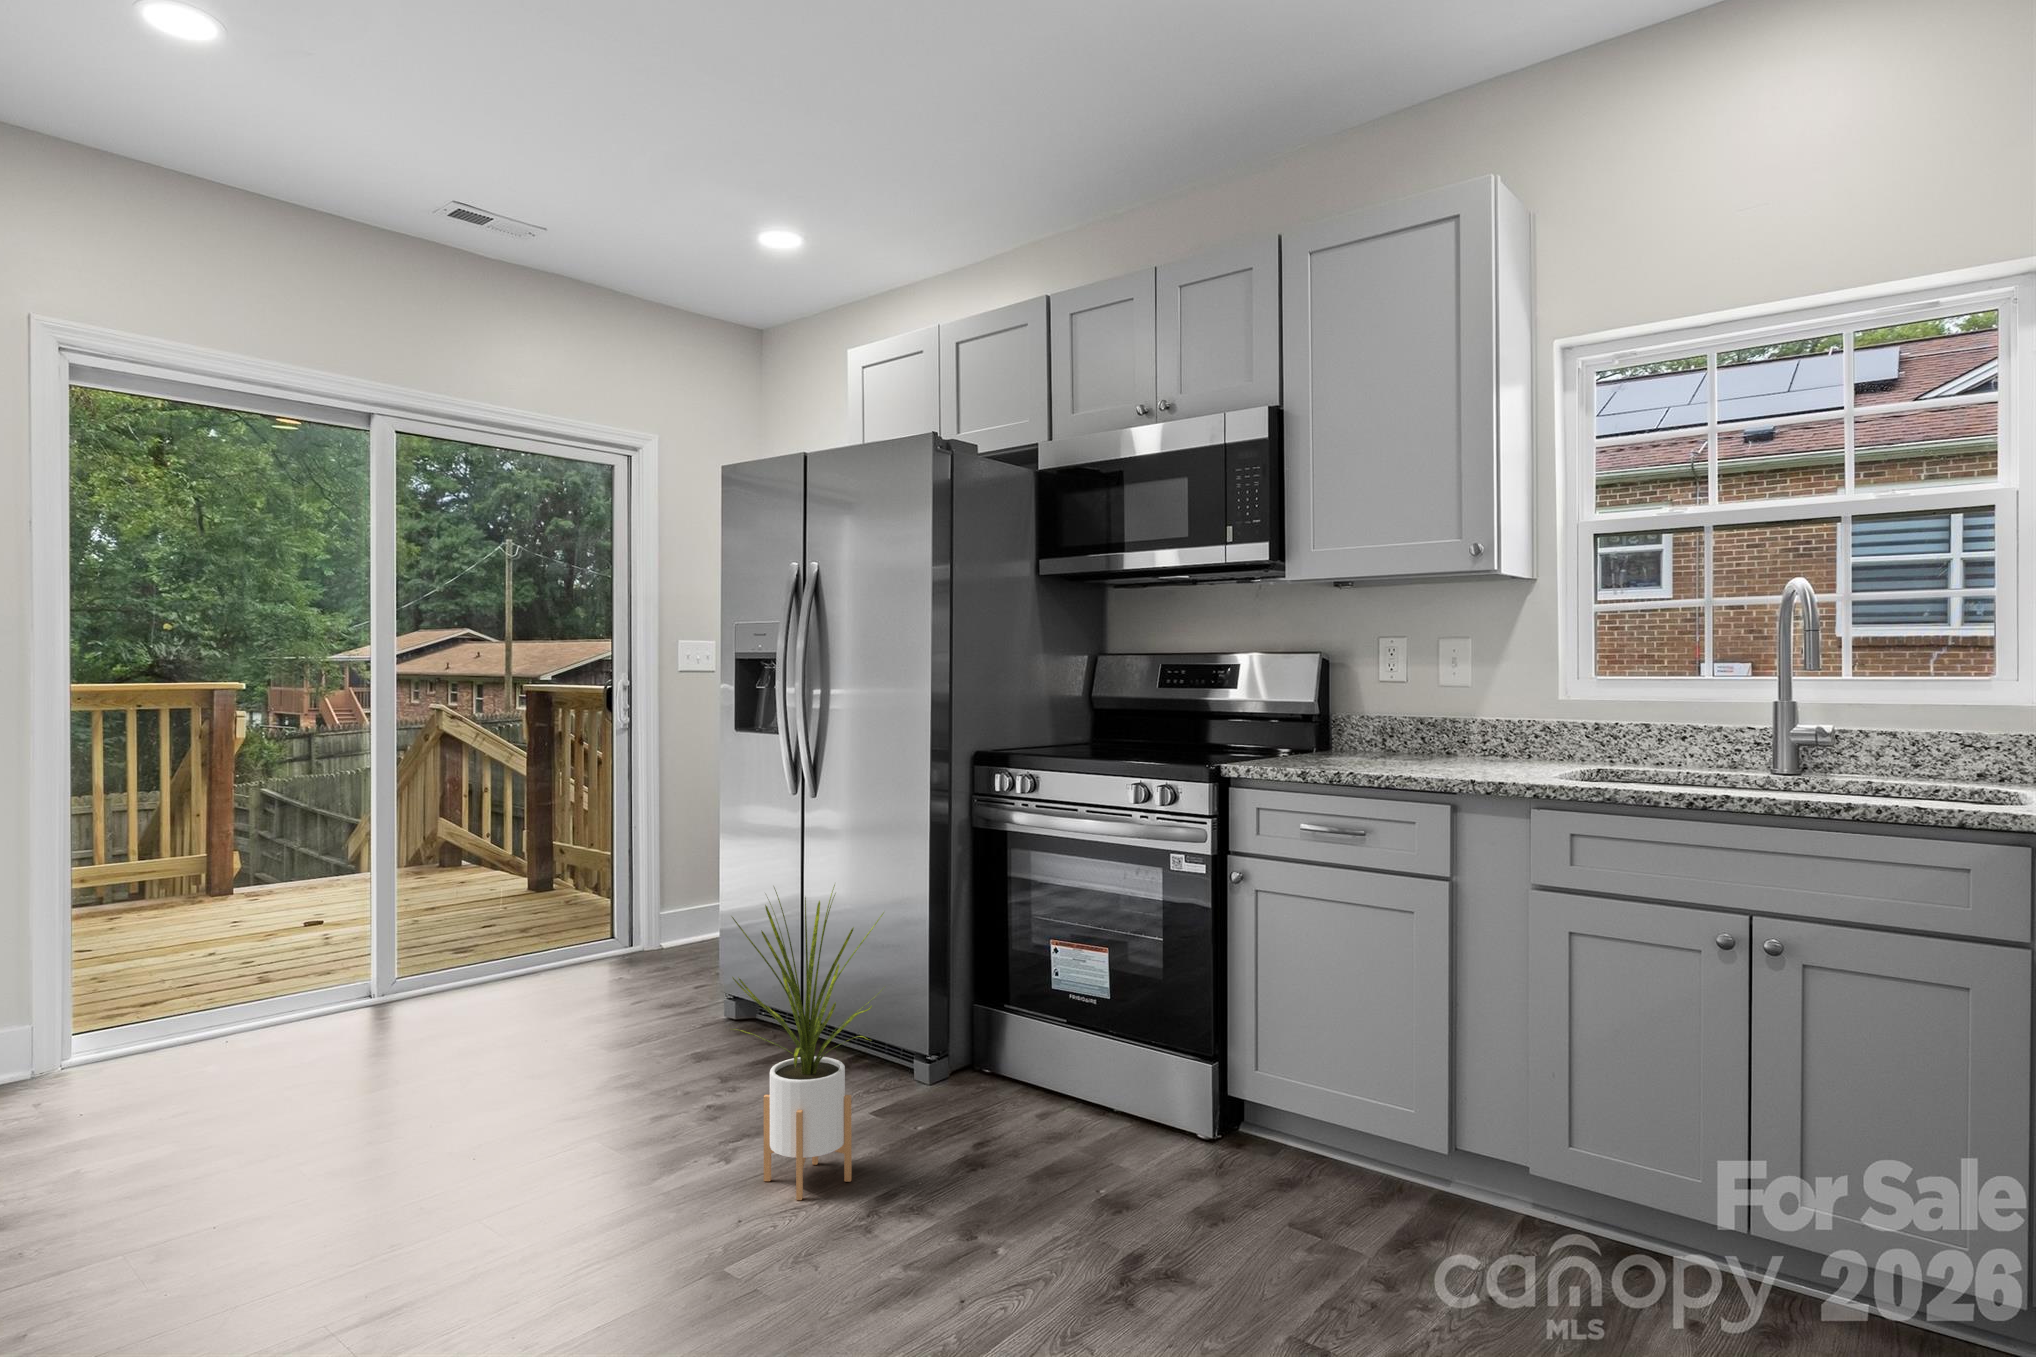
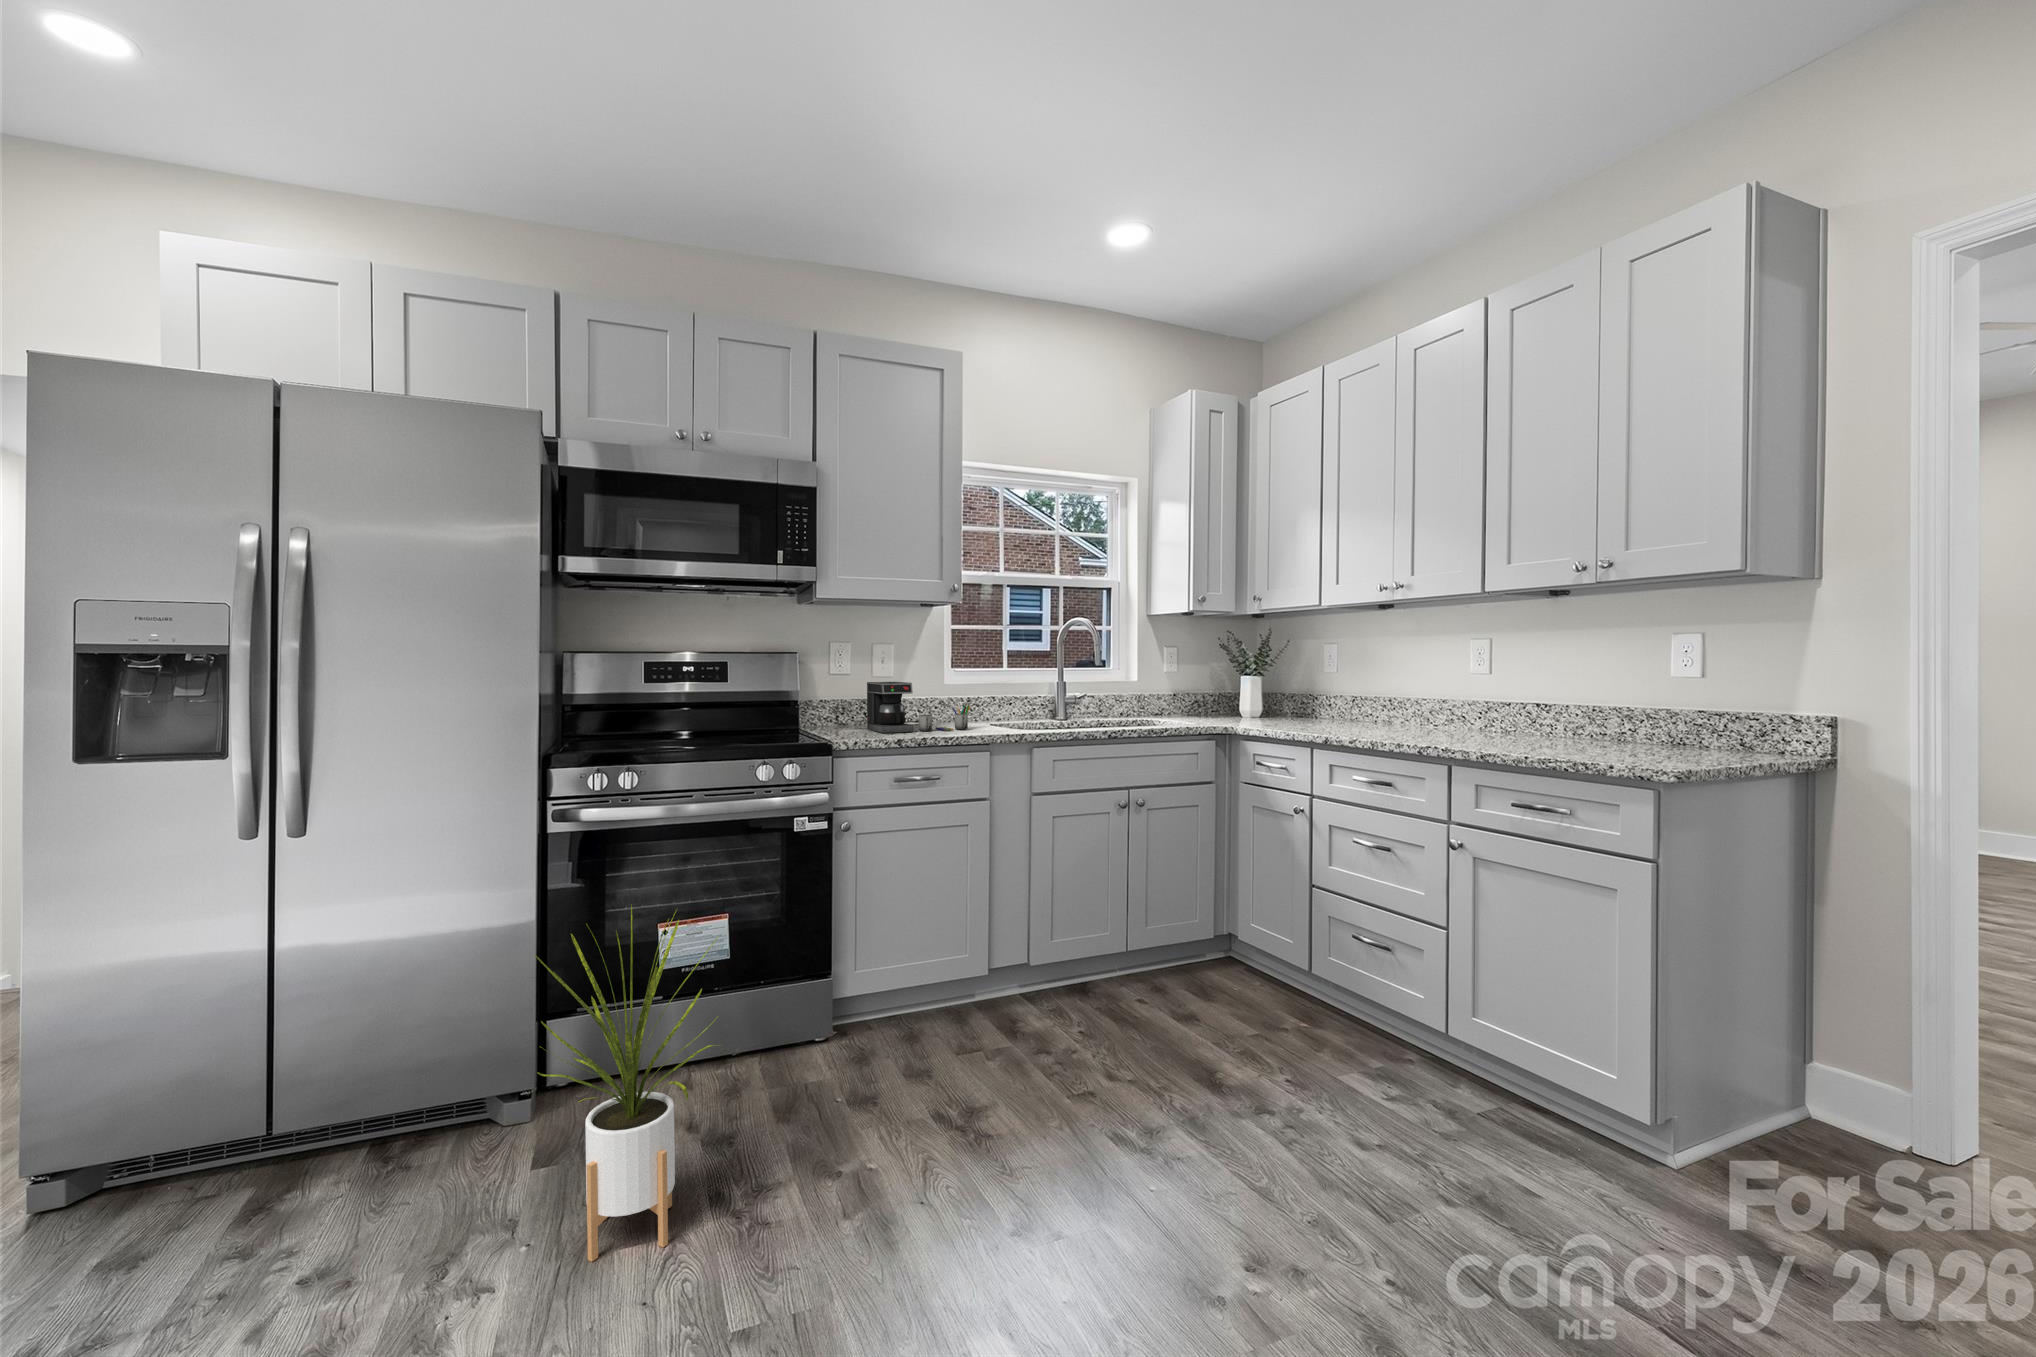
coffee maker: none [1352,692,1509,768] -> present [867,682,970,733]

